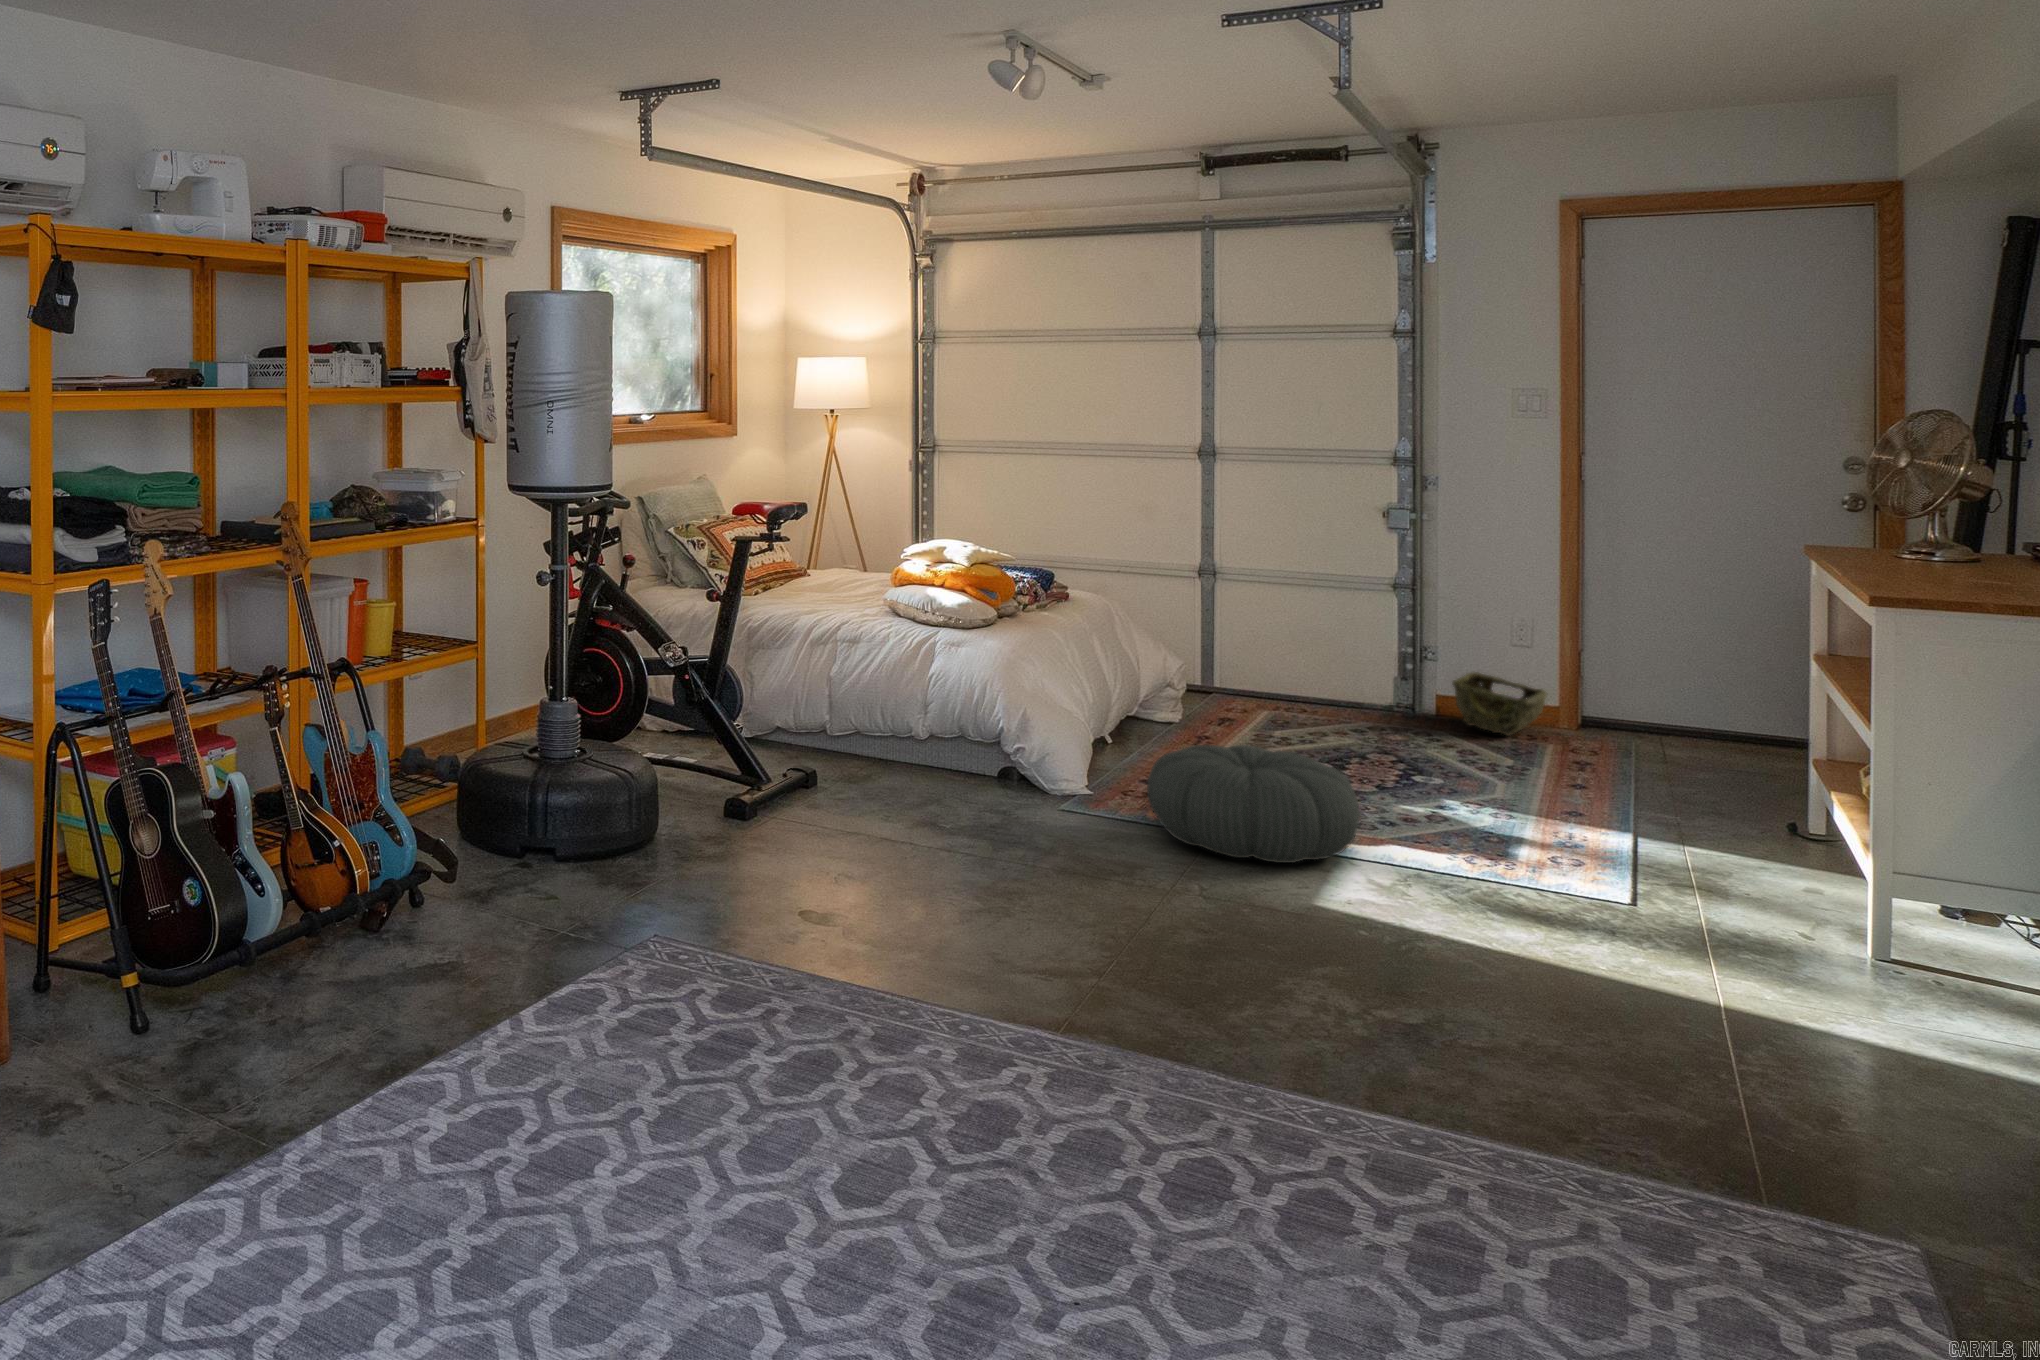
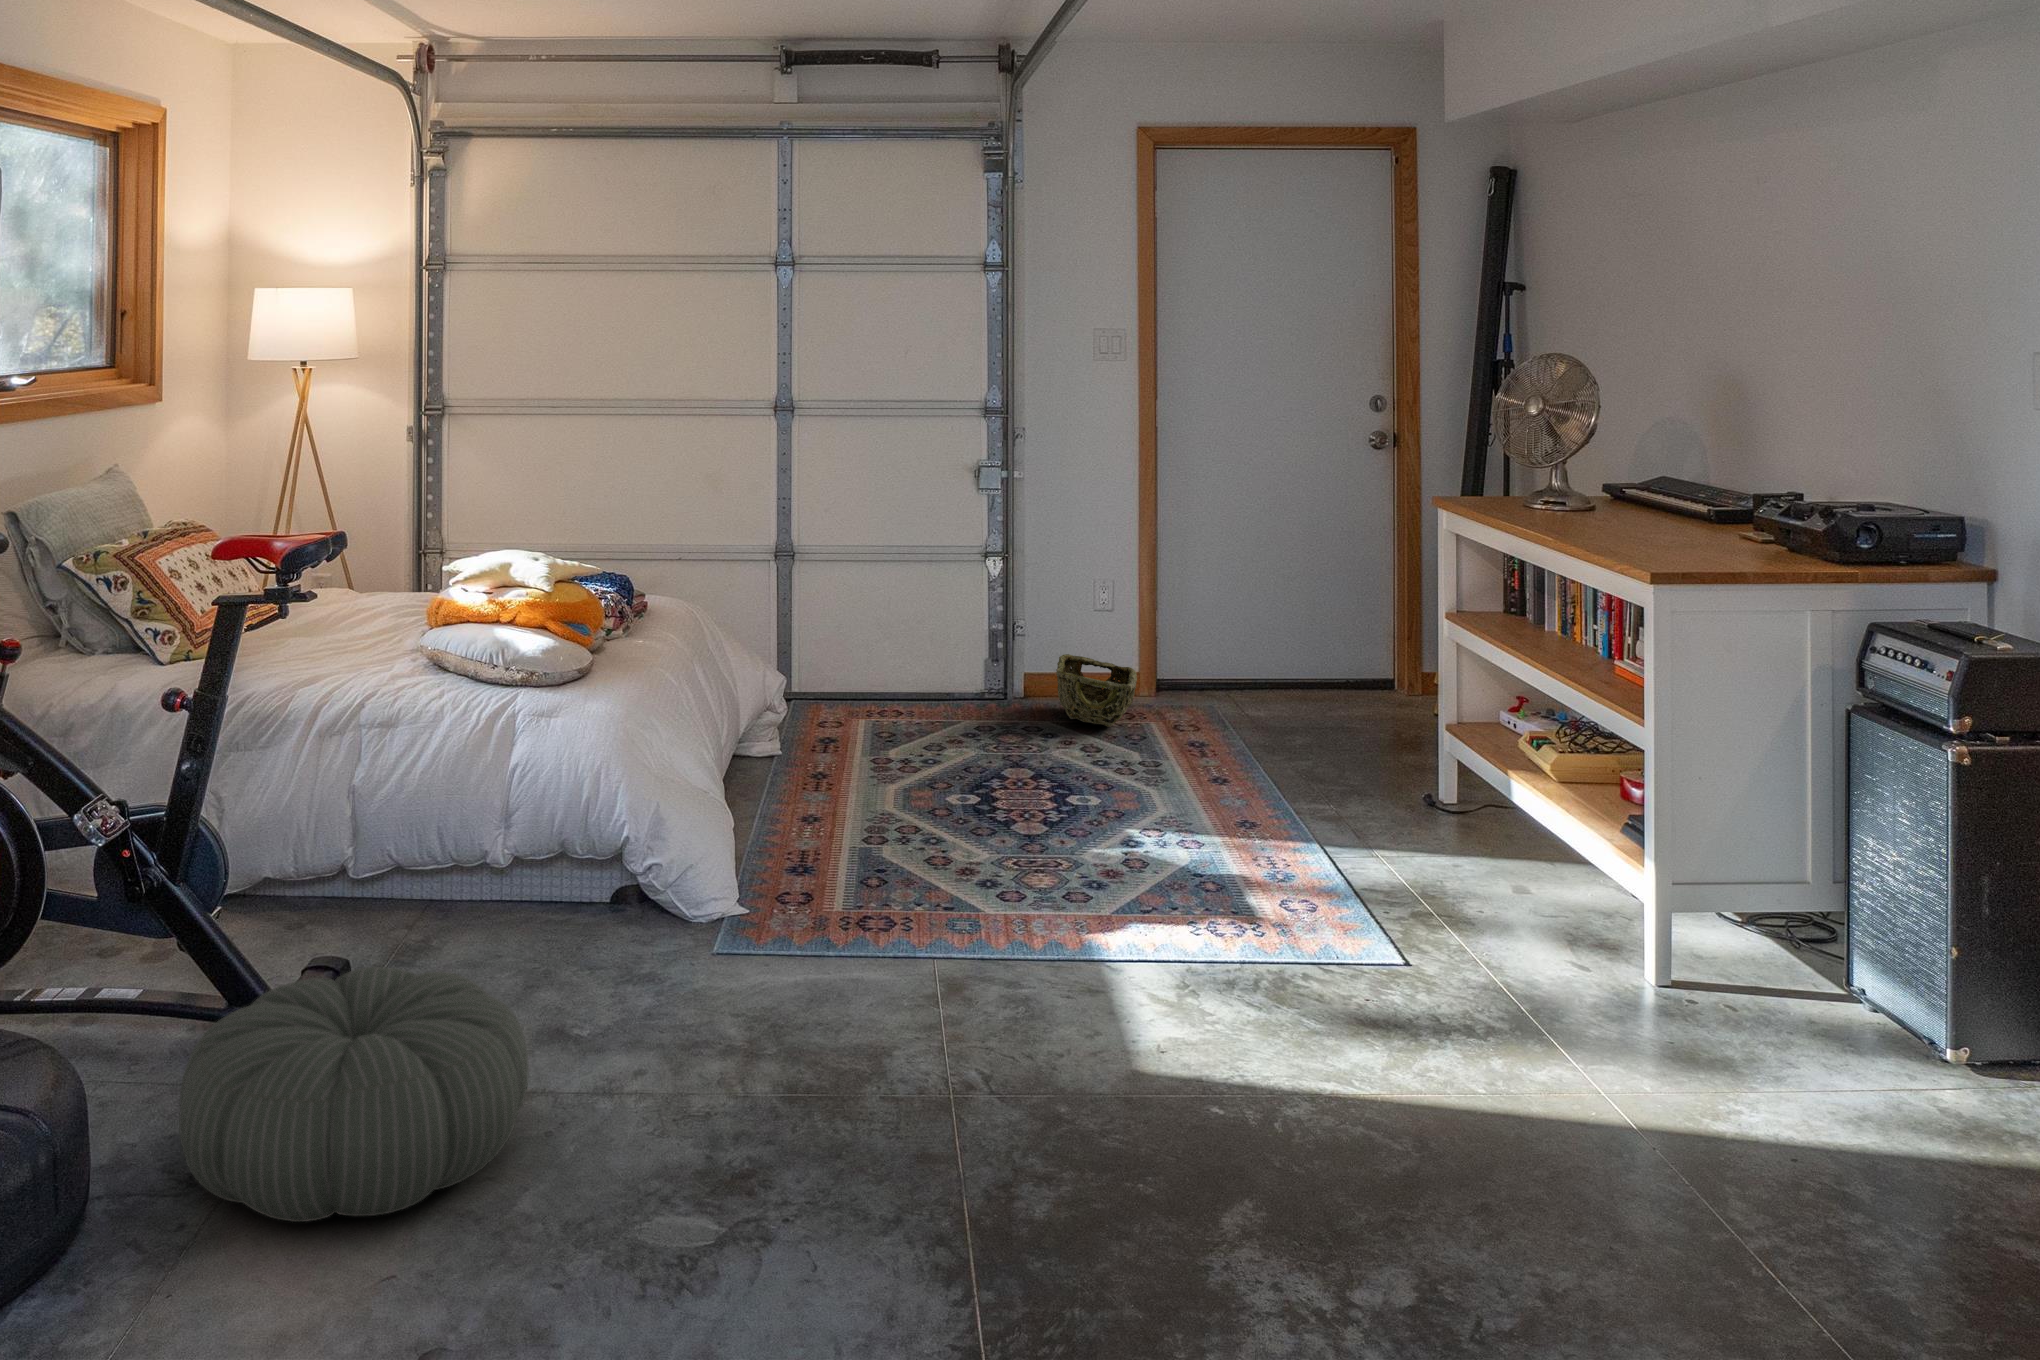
pouf: present [1147,745,1360,863] -> present [179,967,529,1222]

